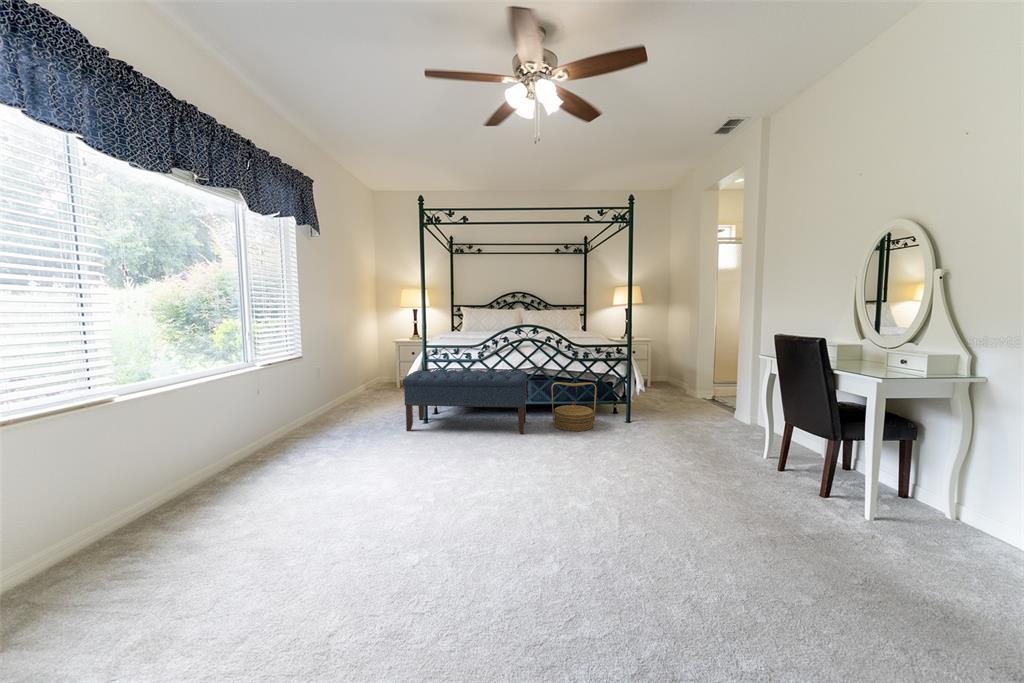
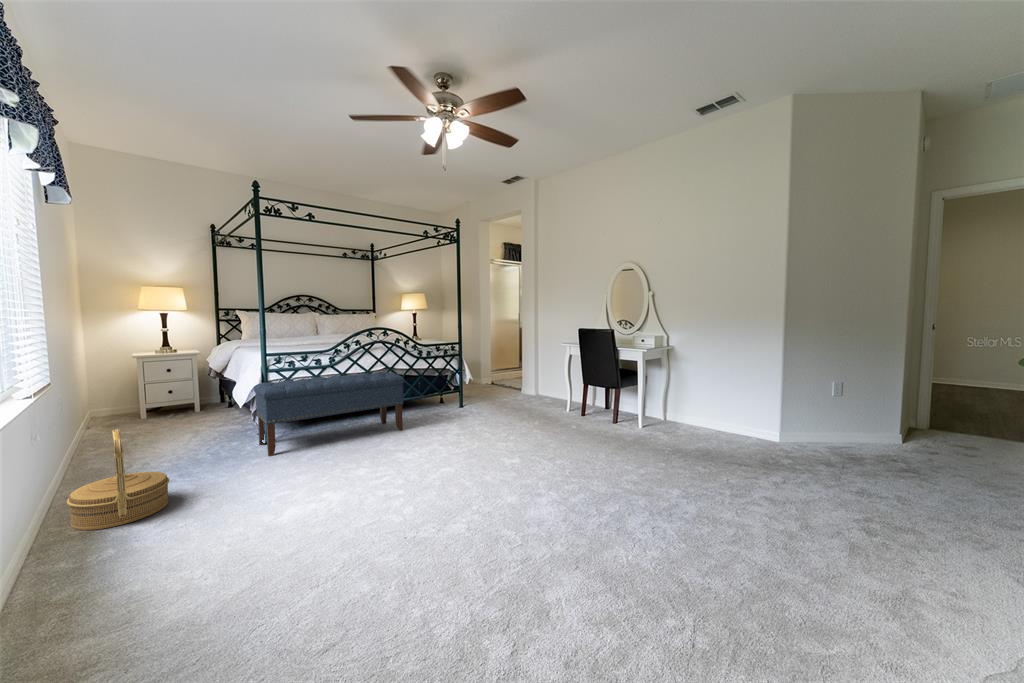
woven basket: present [552,382,597,431] -> present [67,429,169,530]

